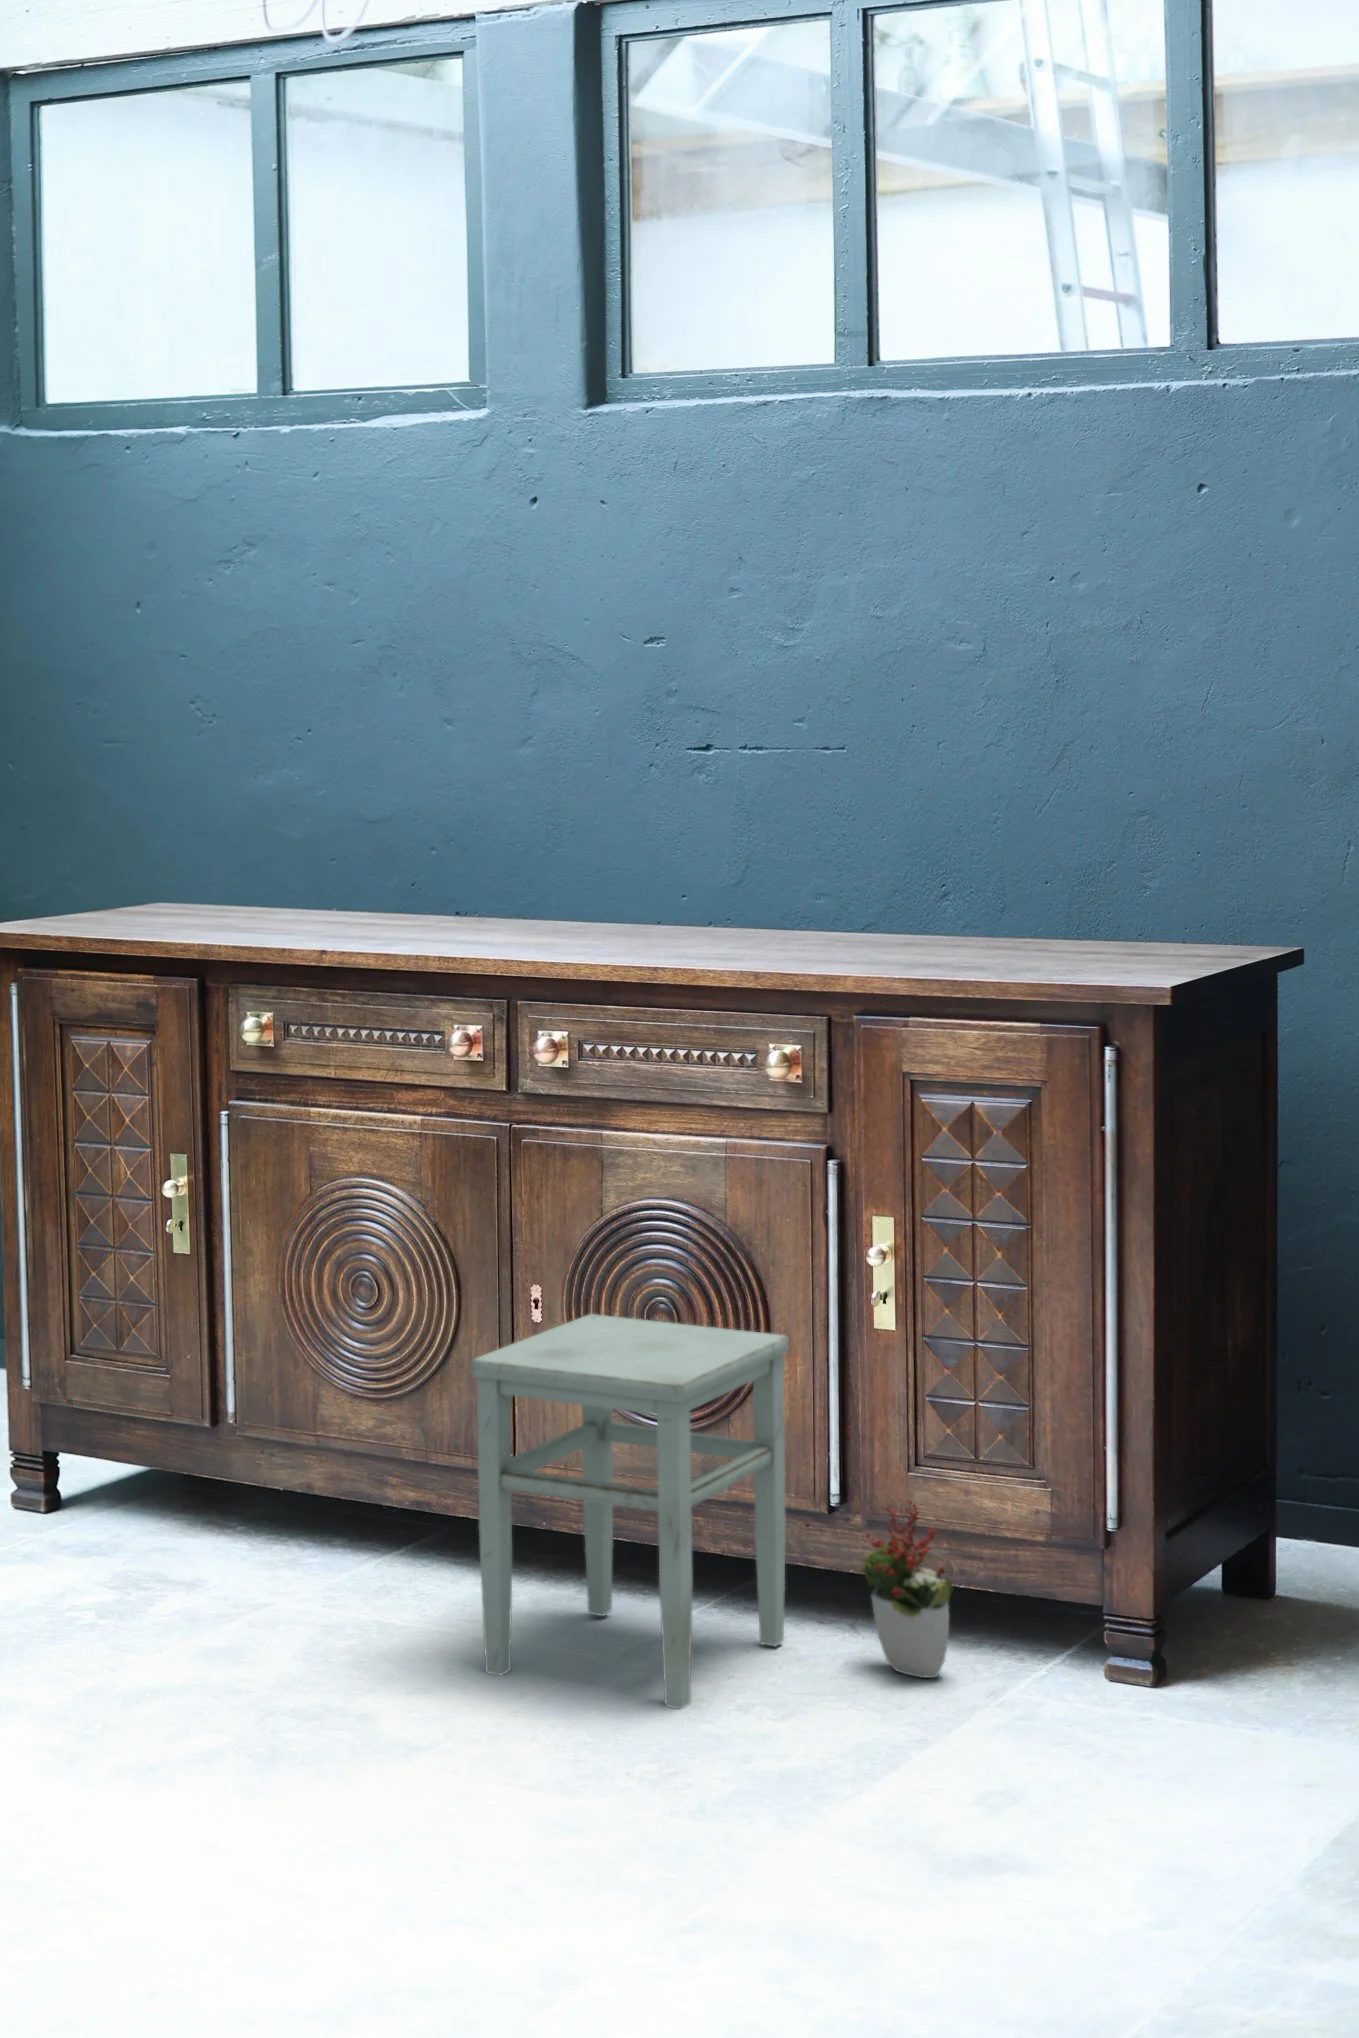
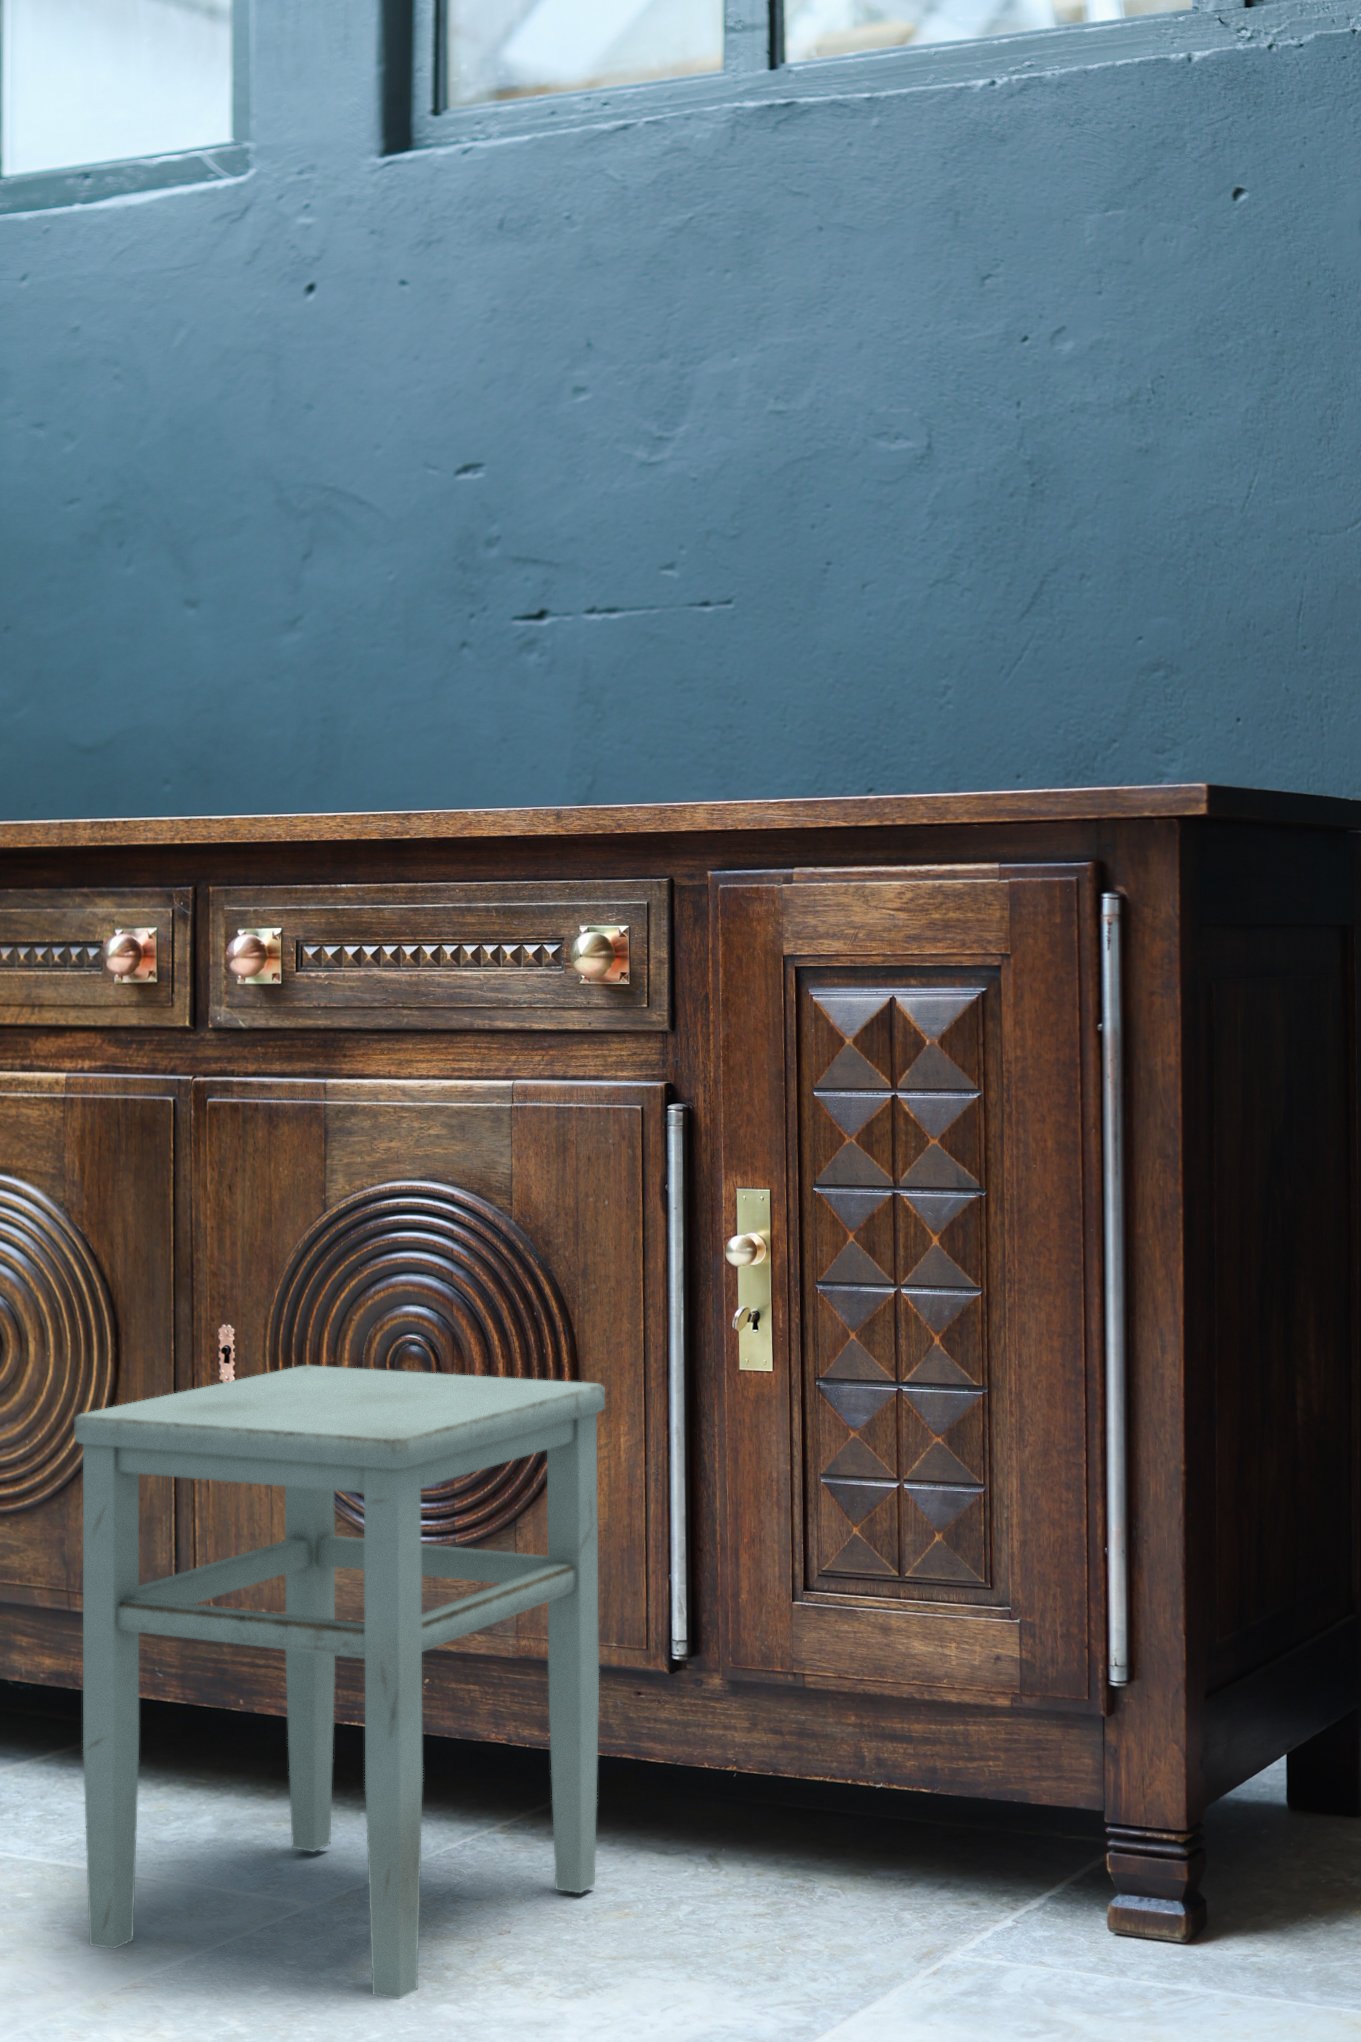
decorative plant: present [861,1500,953,1678] -> none [713,1641,860,1938]

